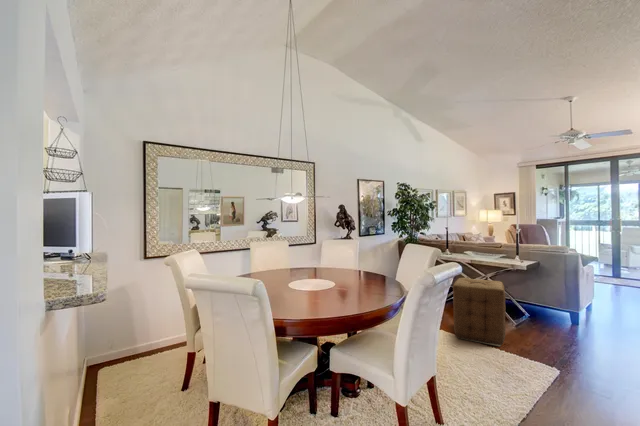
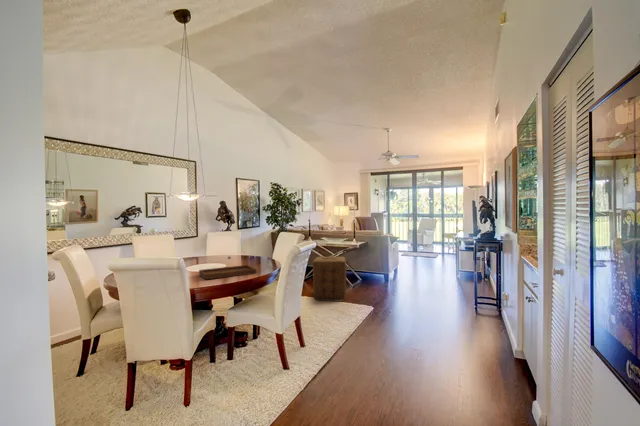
tray: none [297,277,369,308] -> present [199,257,256,279]

